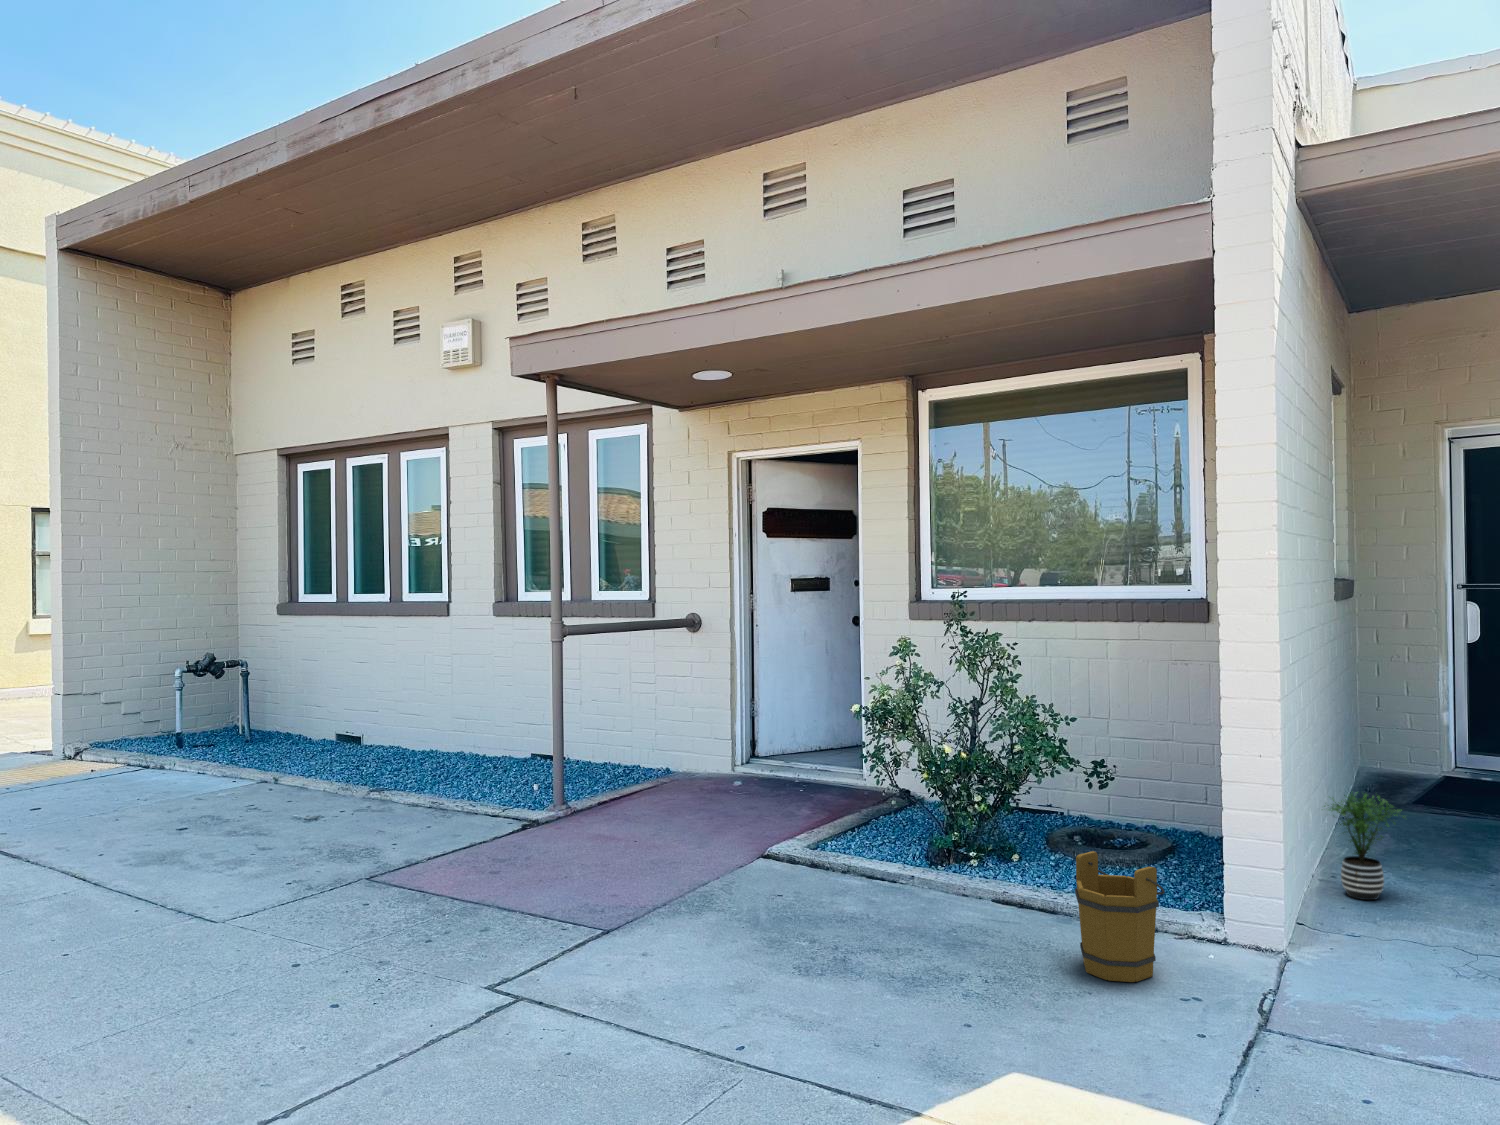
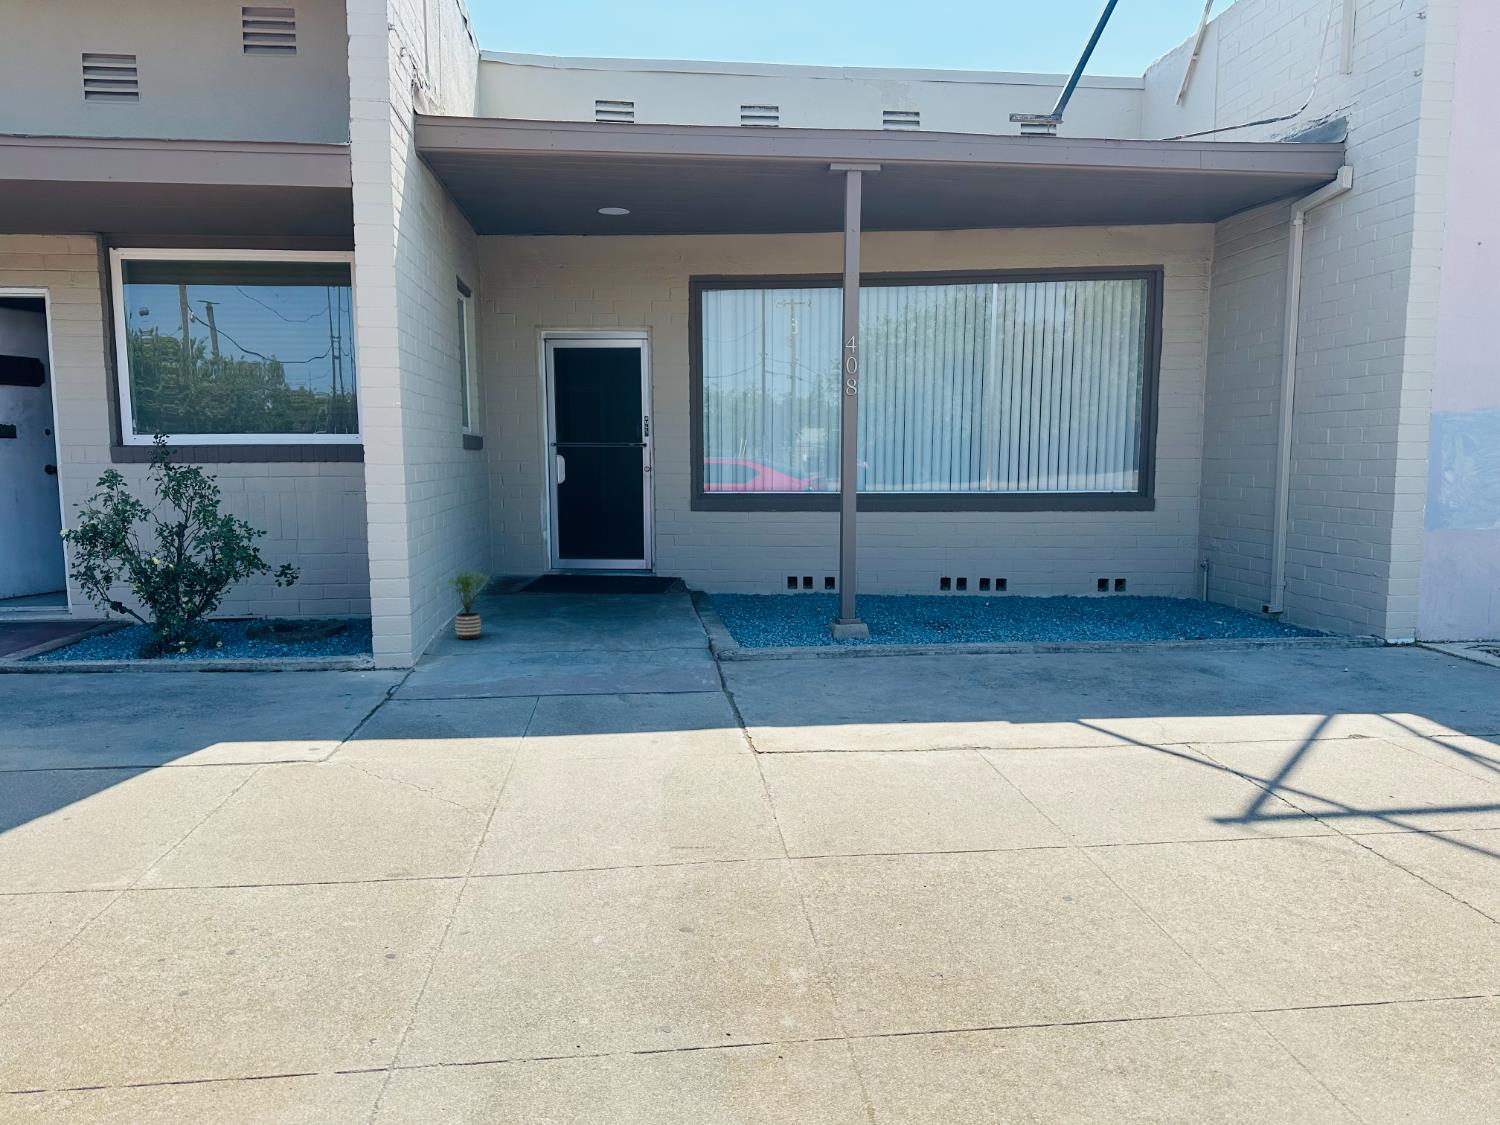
bucket: present [1075,851,1165,982] -> none [263,614,327,696]

